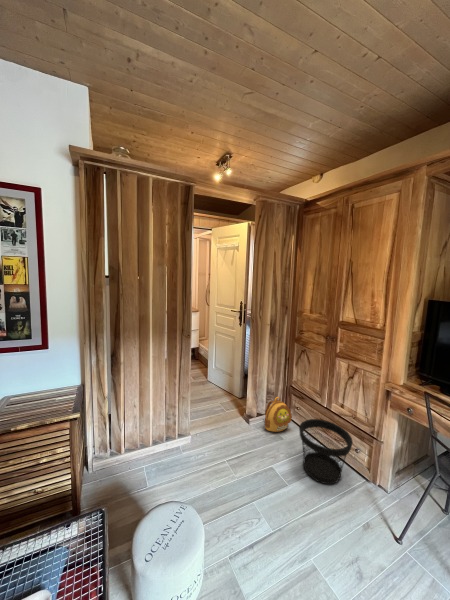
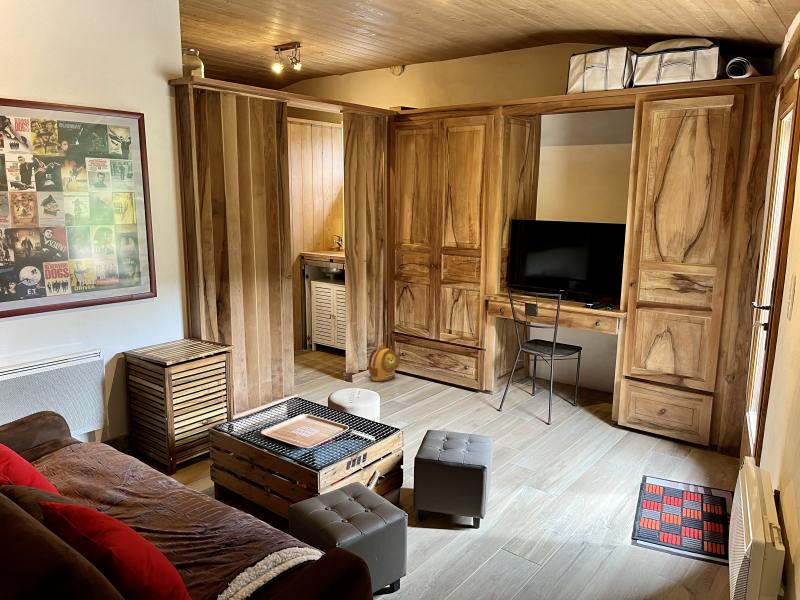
wastebasket: present [299,419,353,484] -> none [414,350,462,398]

